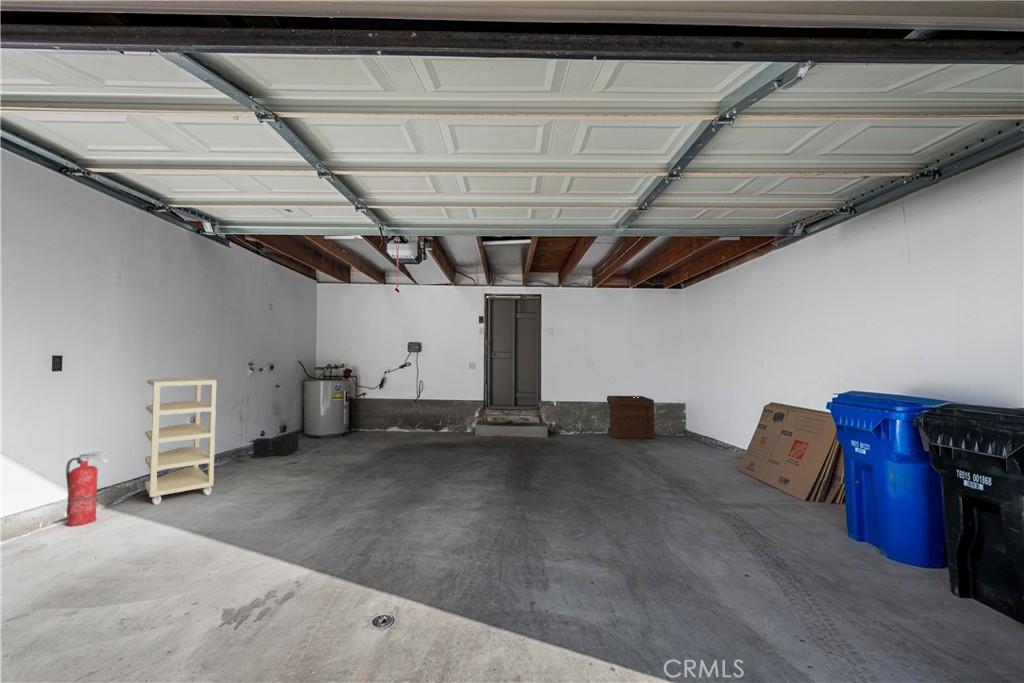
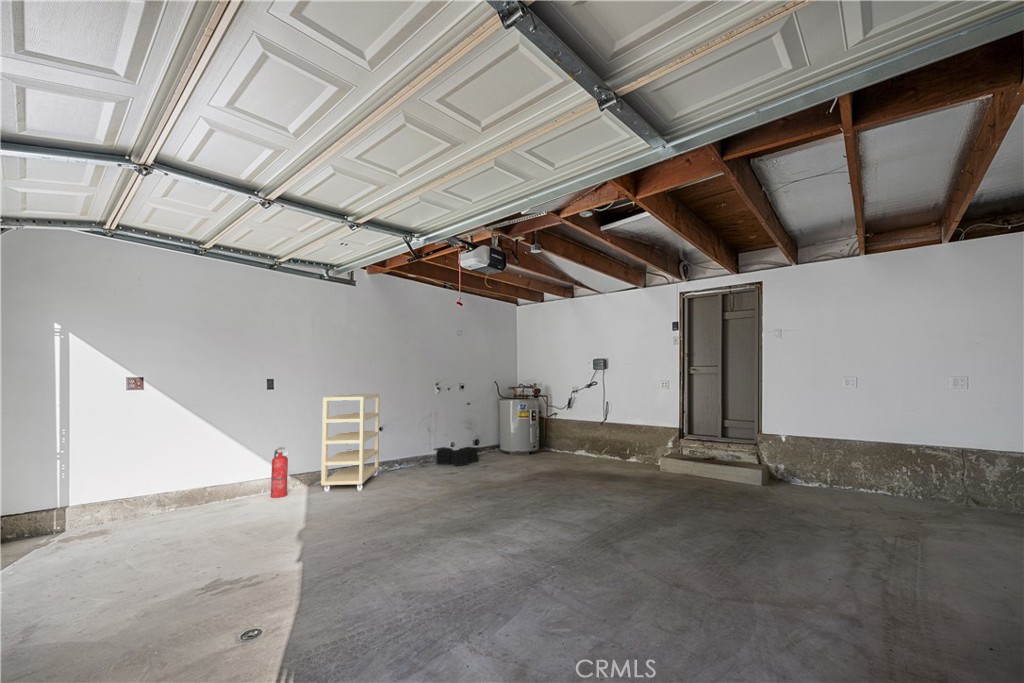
wooden crate: present [607,396,654,439] -> none [881,434,987,524]

